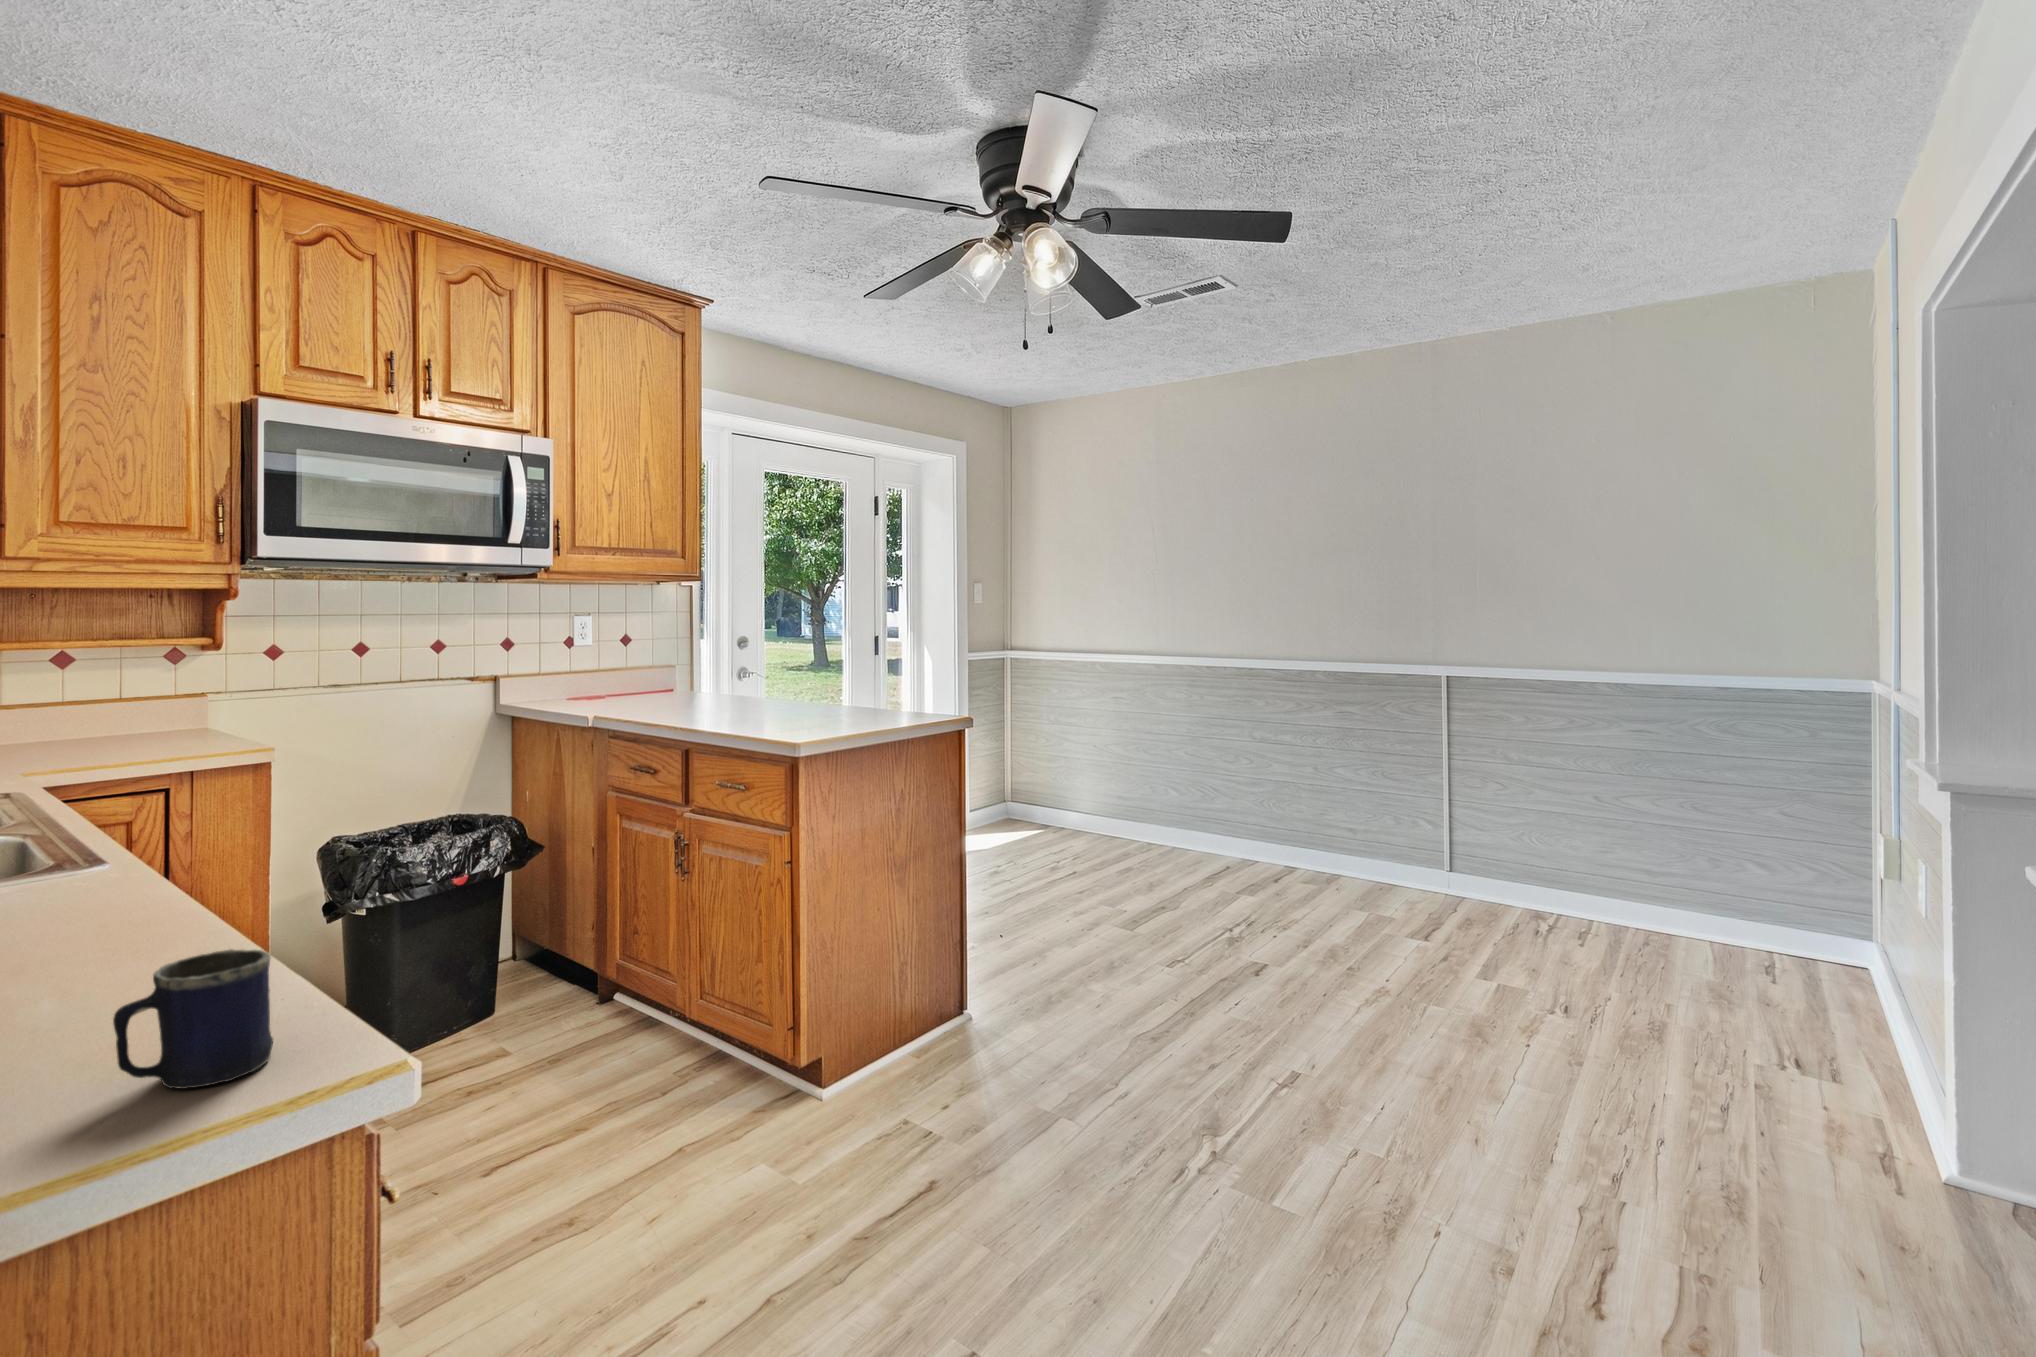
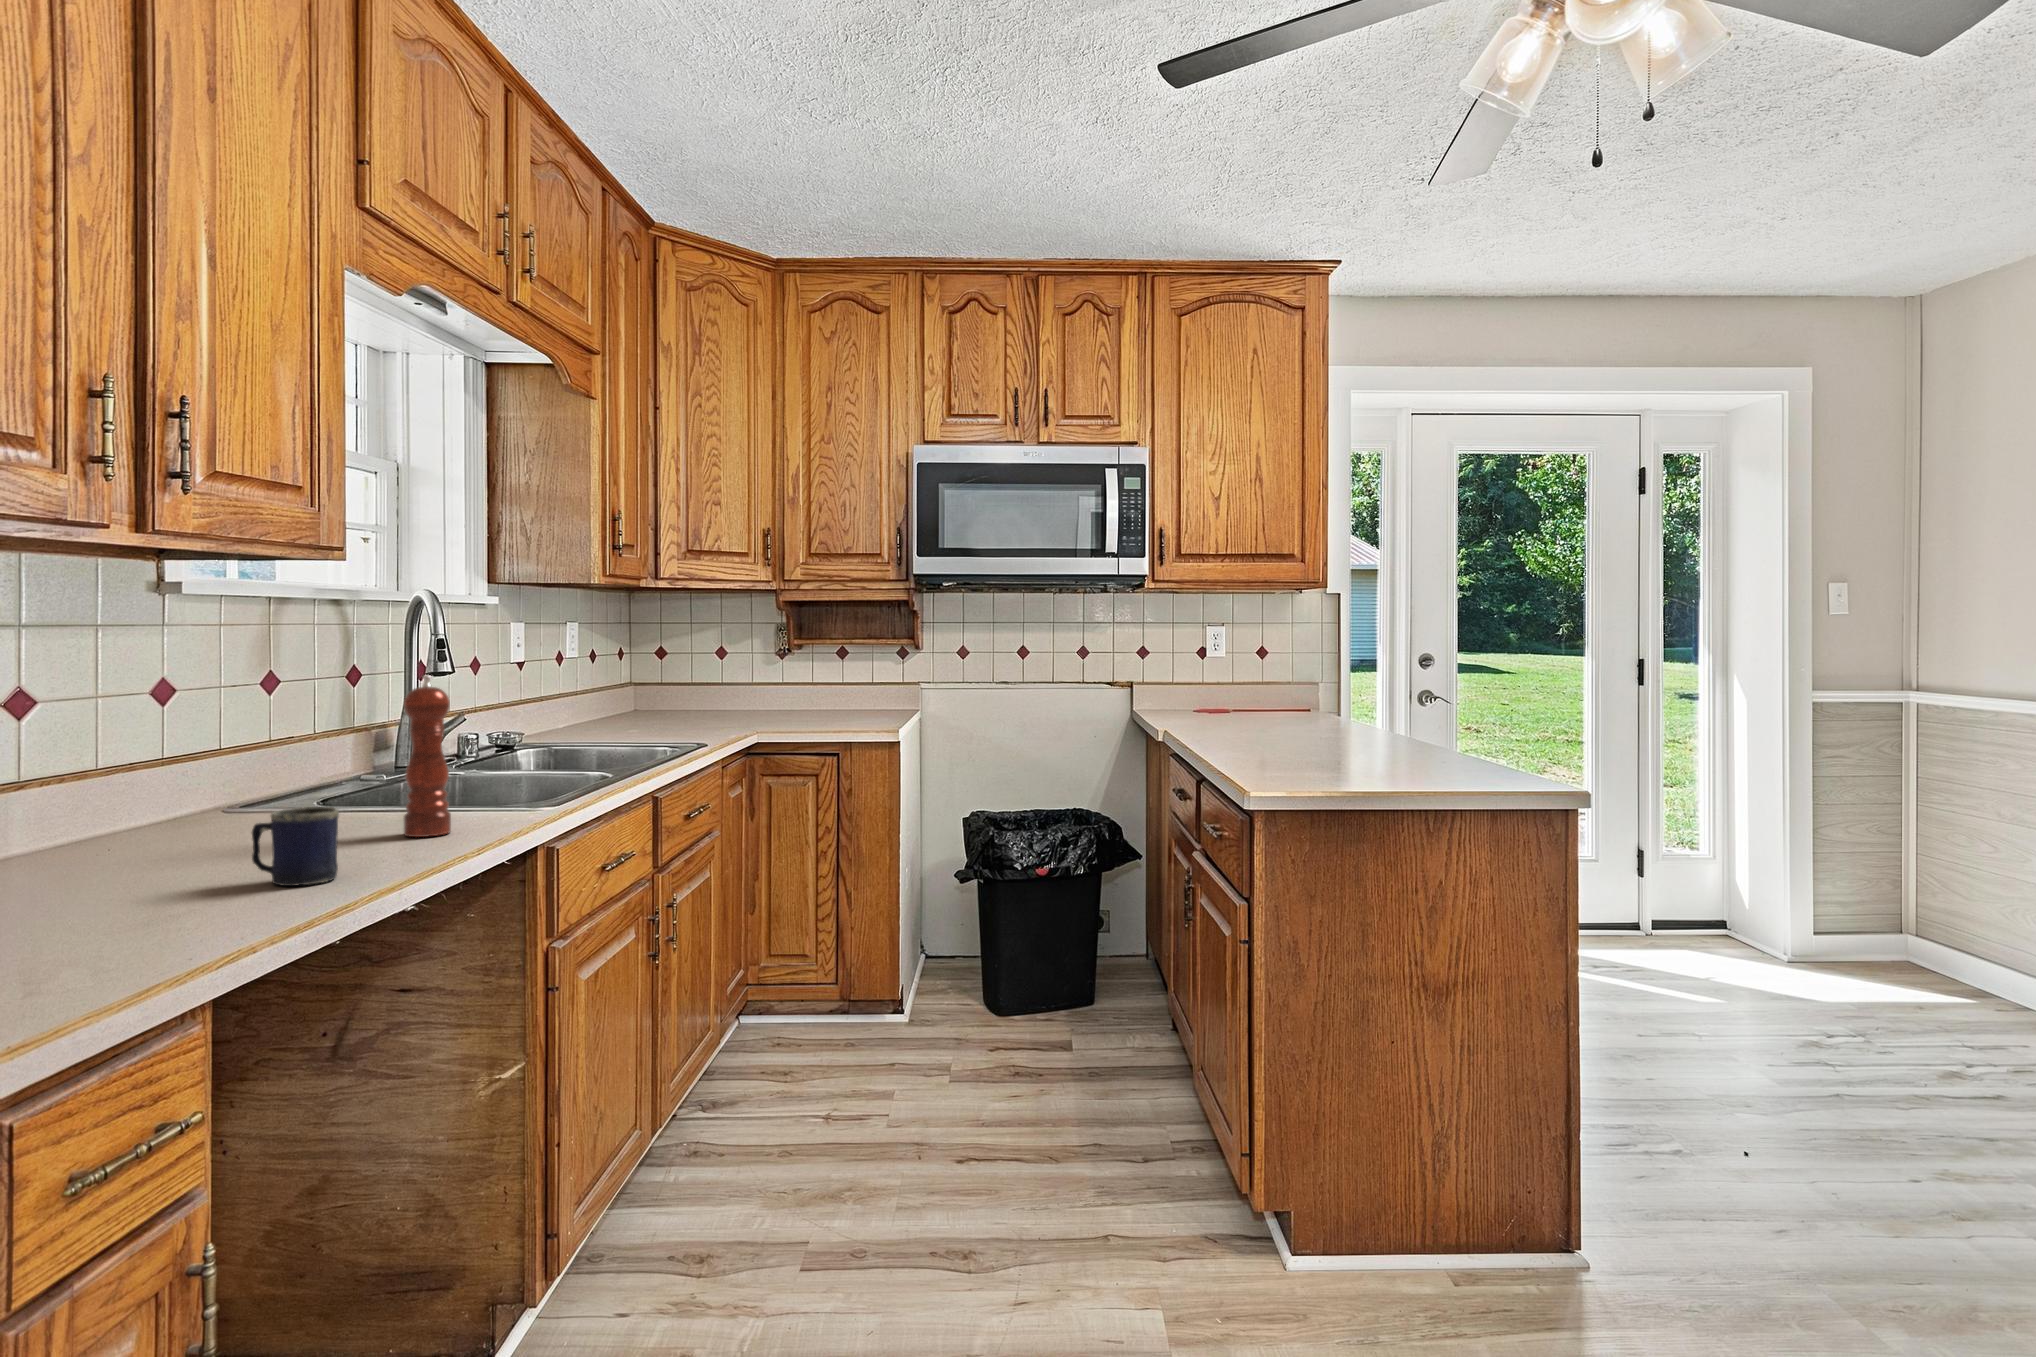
pepper mill: none [64,736,162,990] -> present [403,675,451,837]

